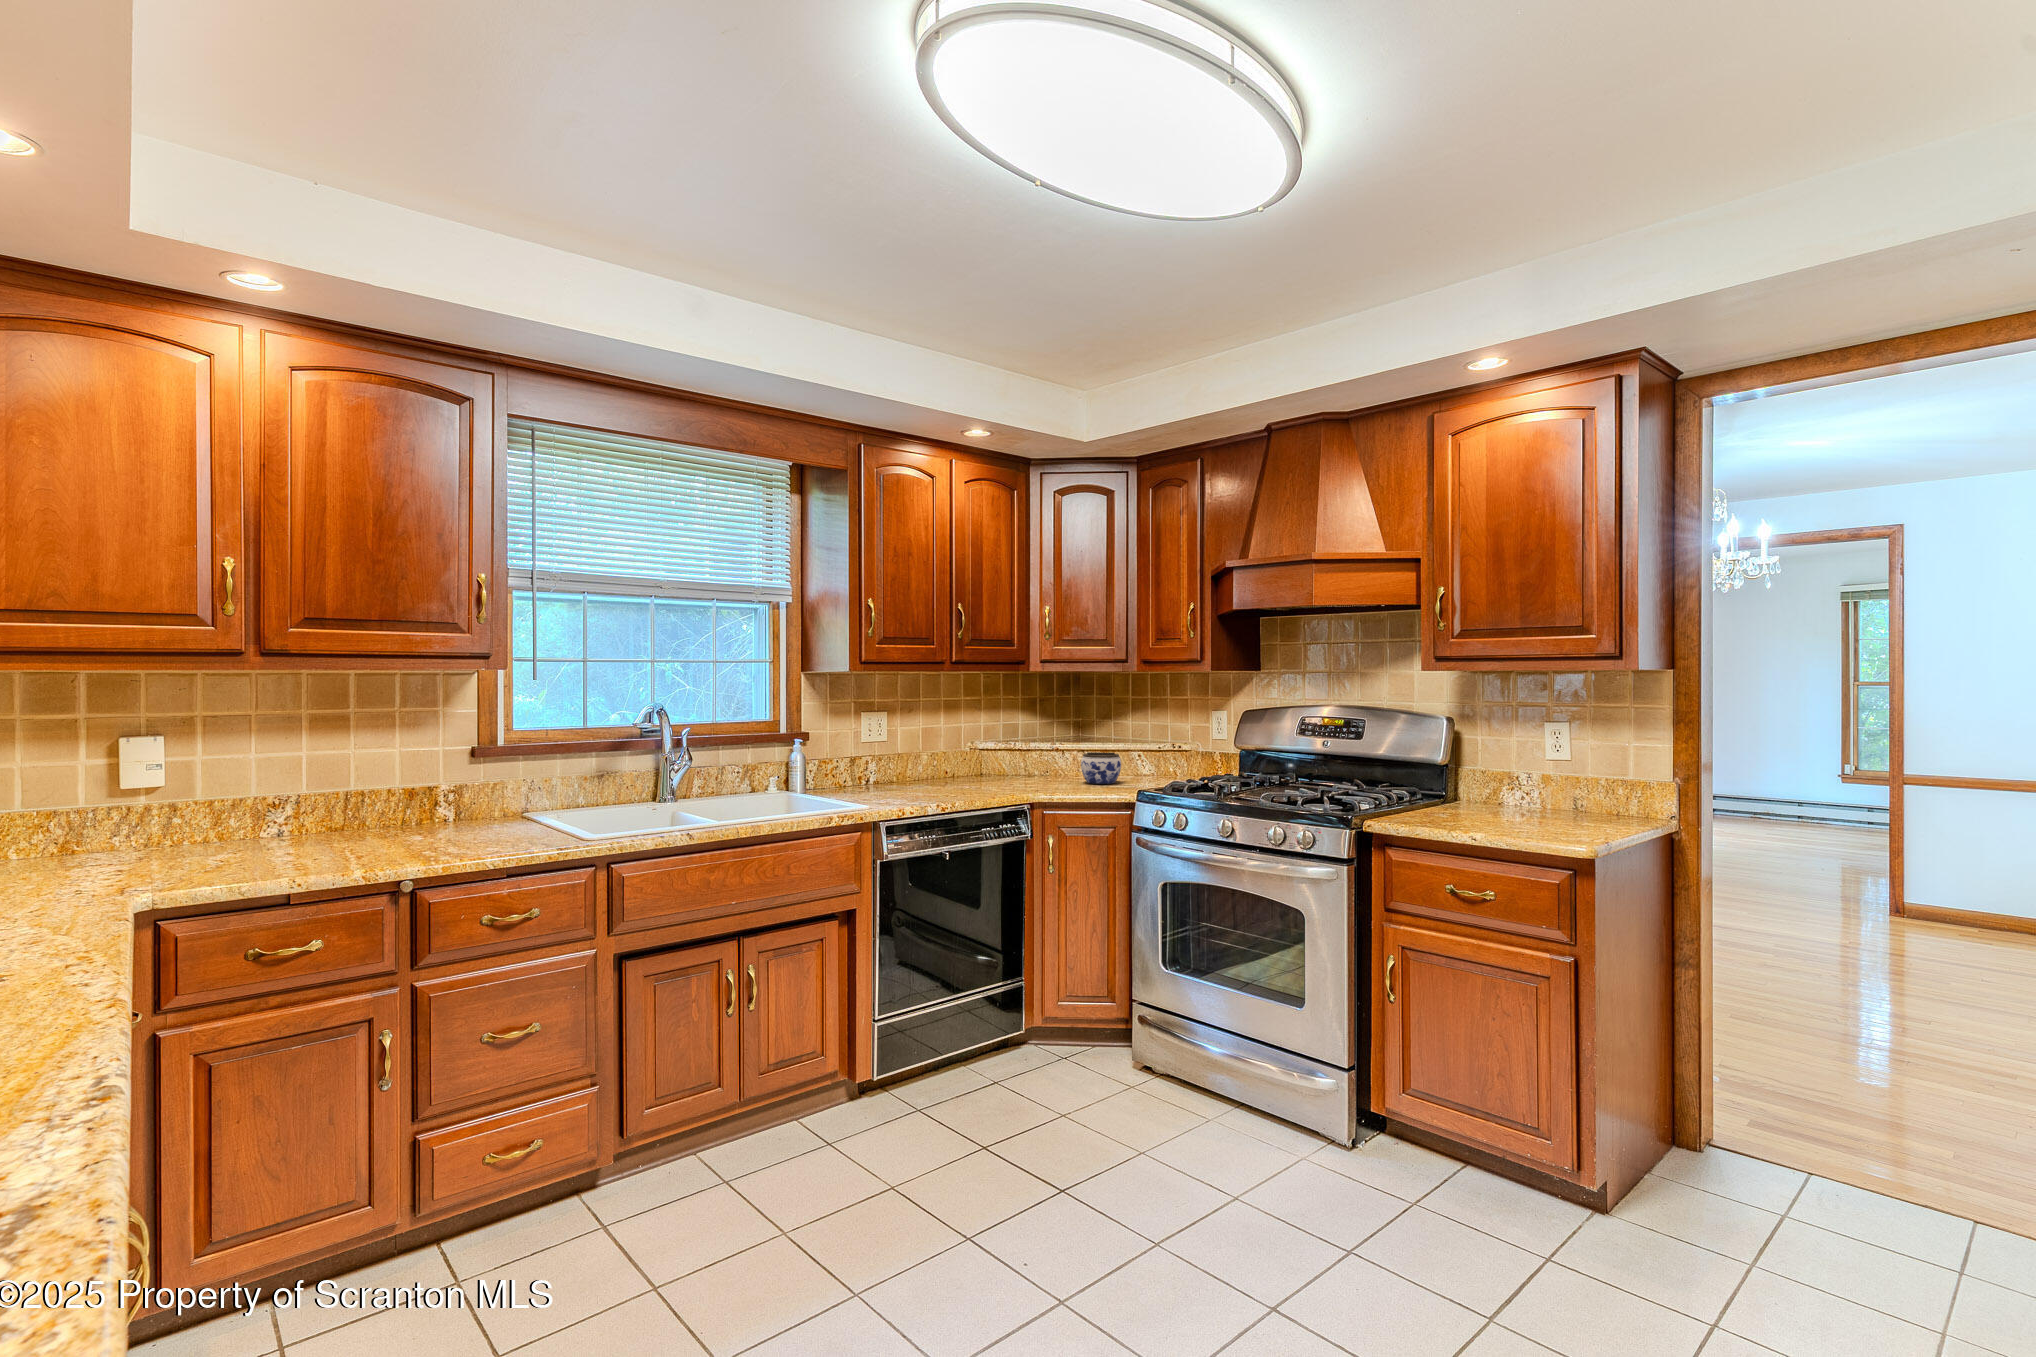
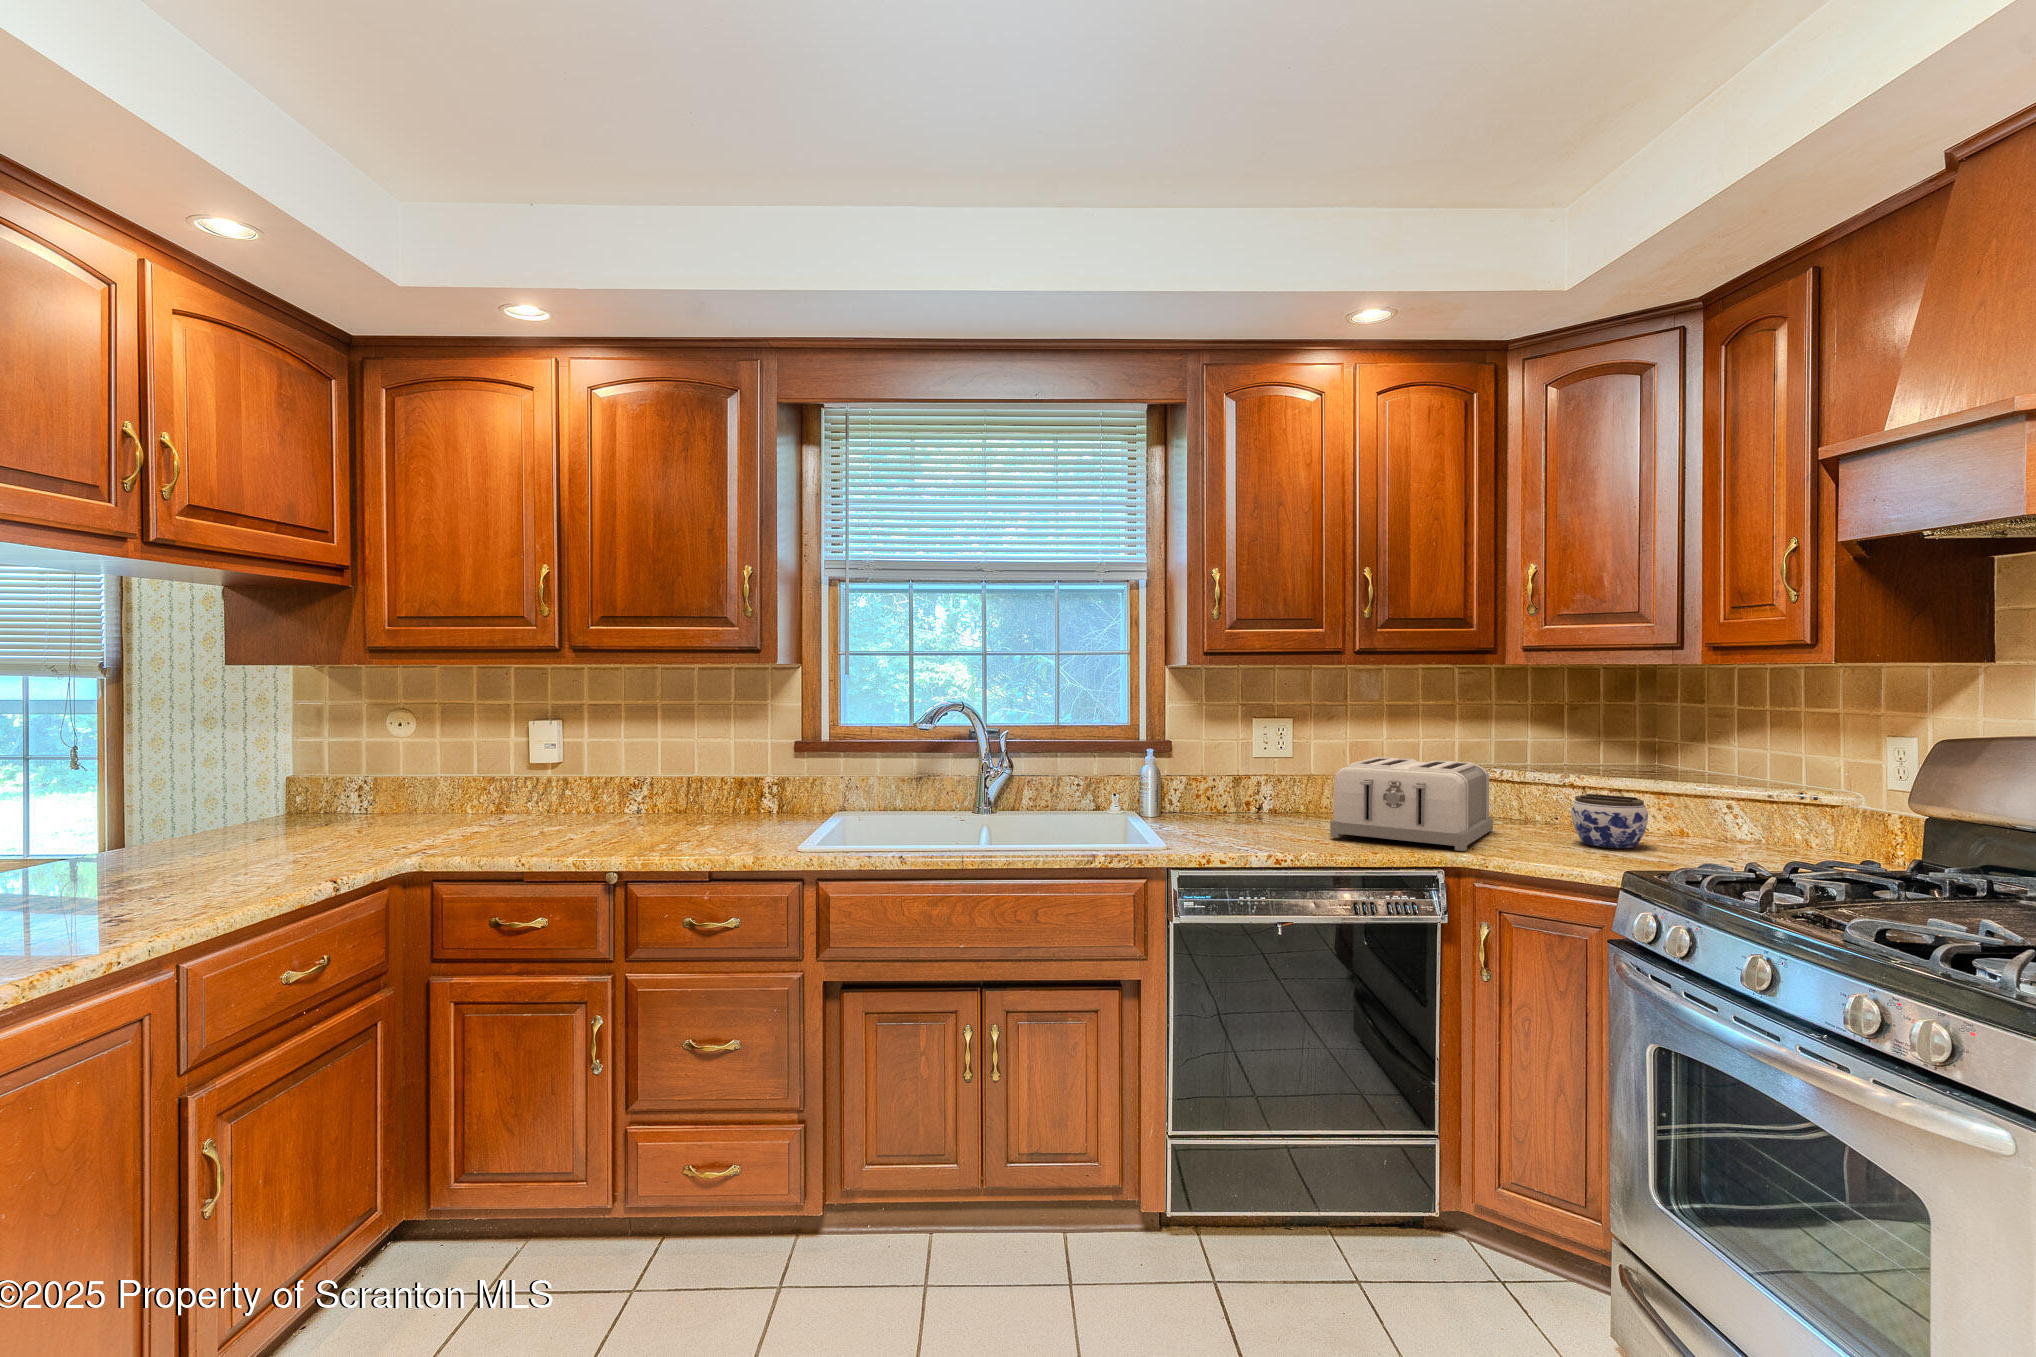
toaster: none [950,737,1039,793] -> present [1330,757,1493,851]

